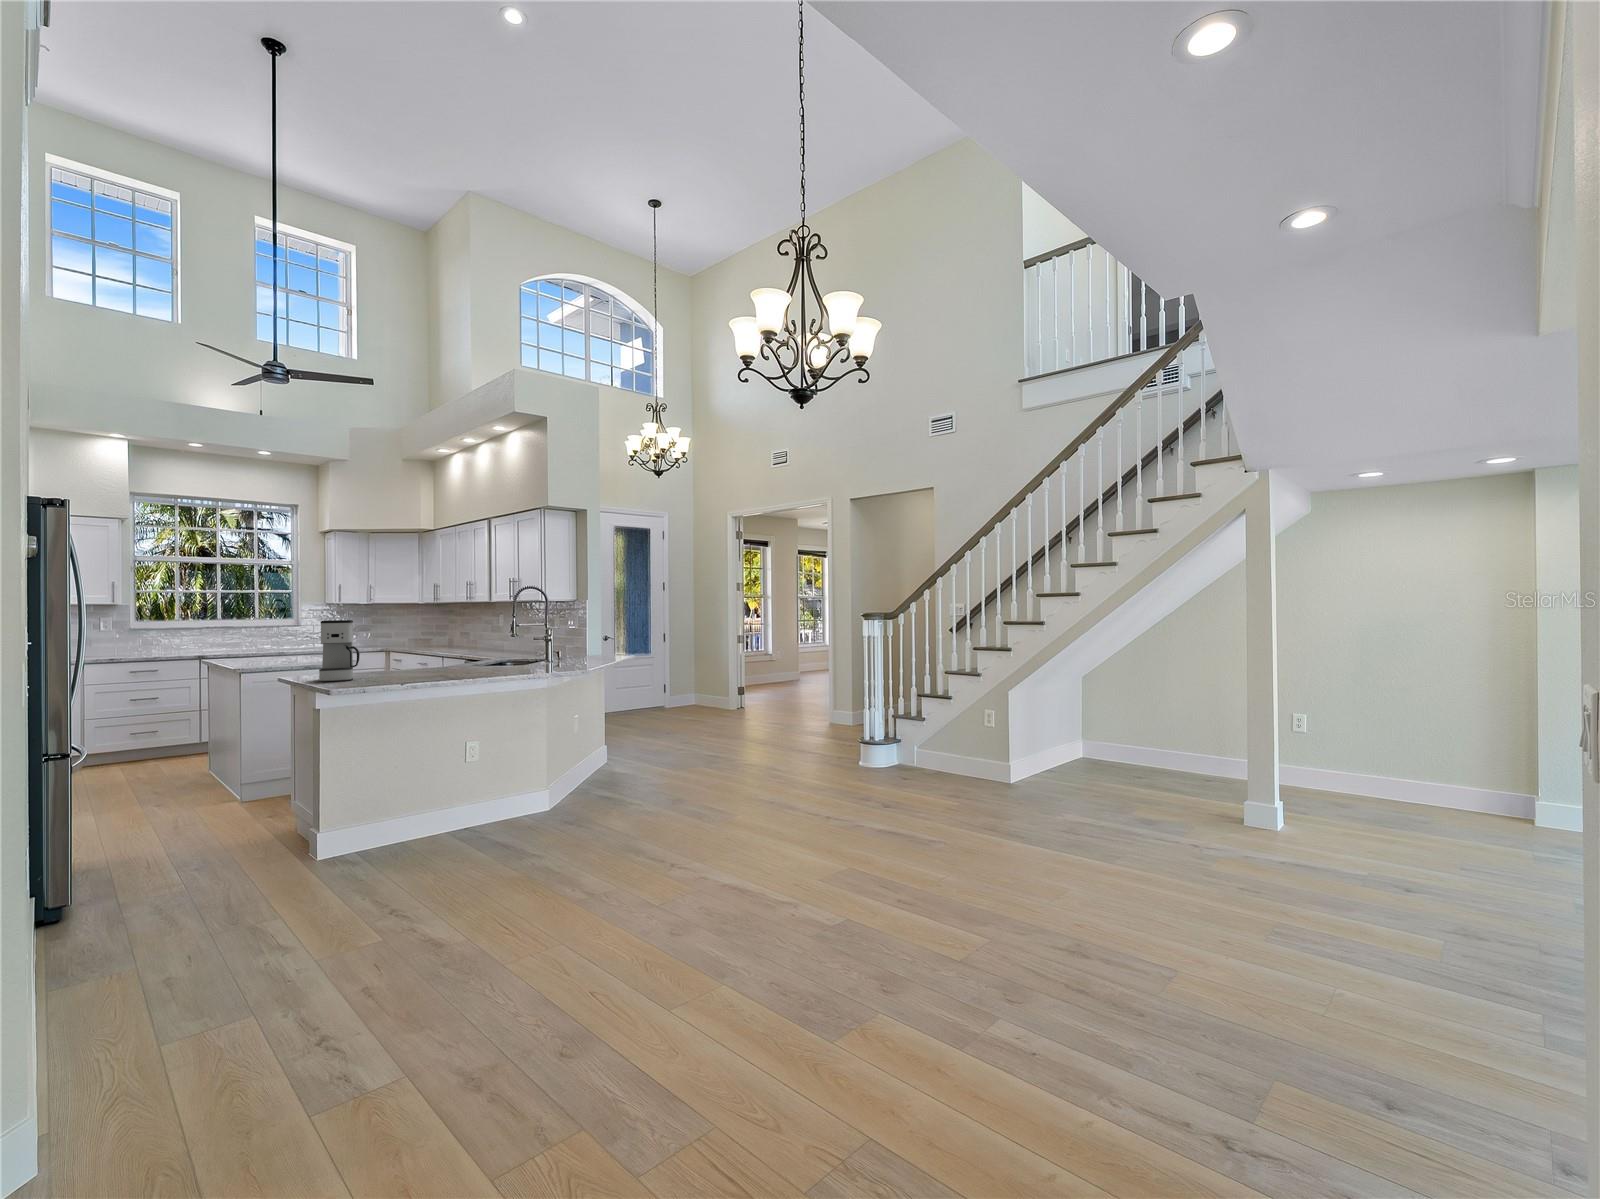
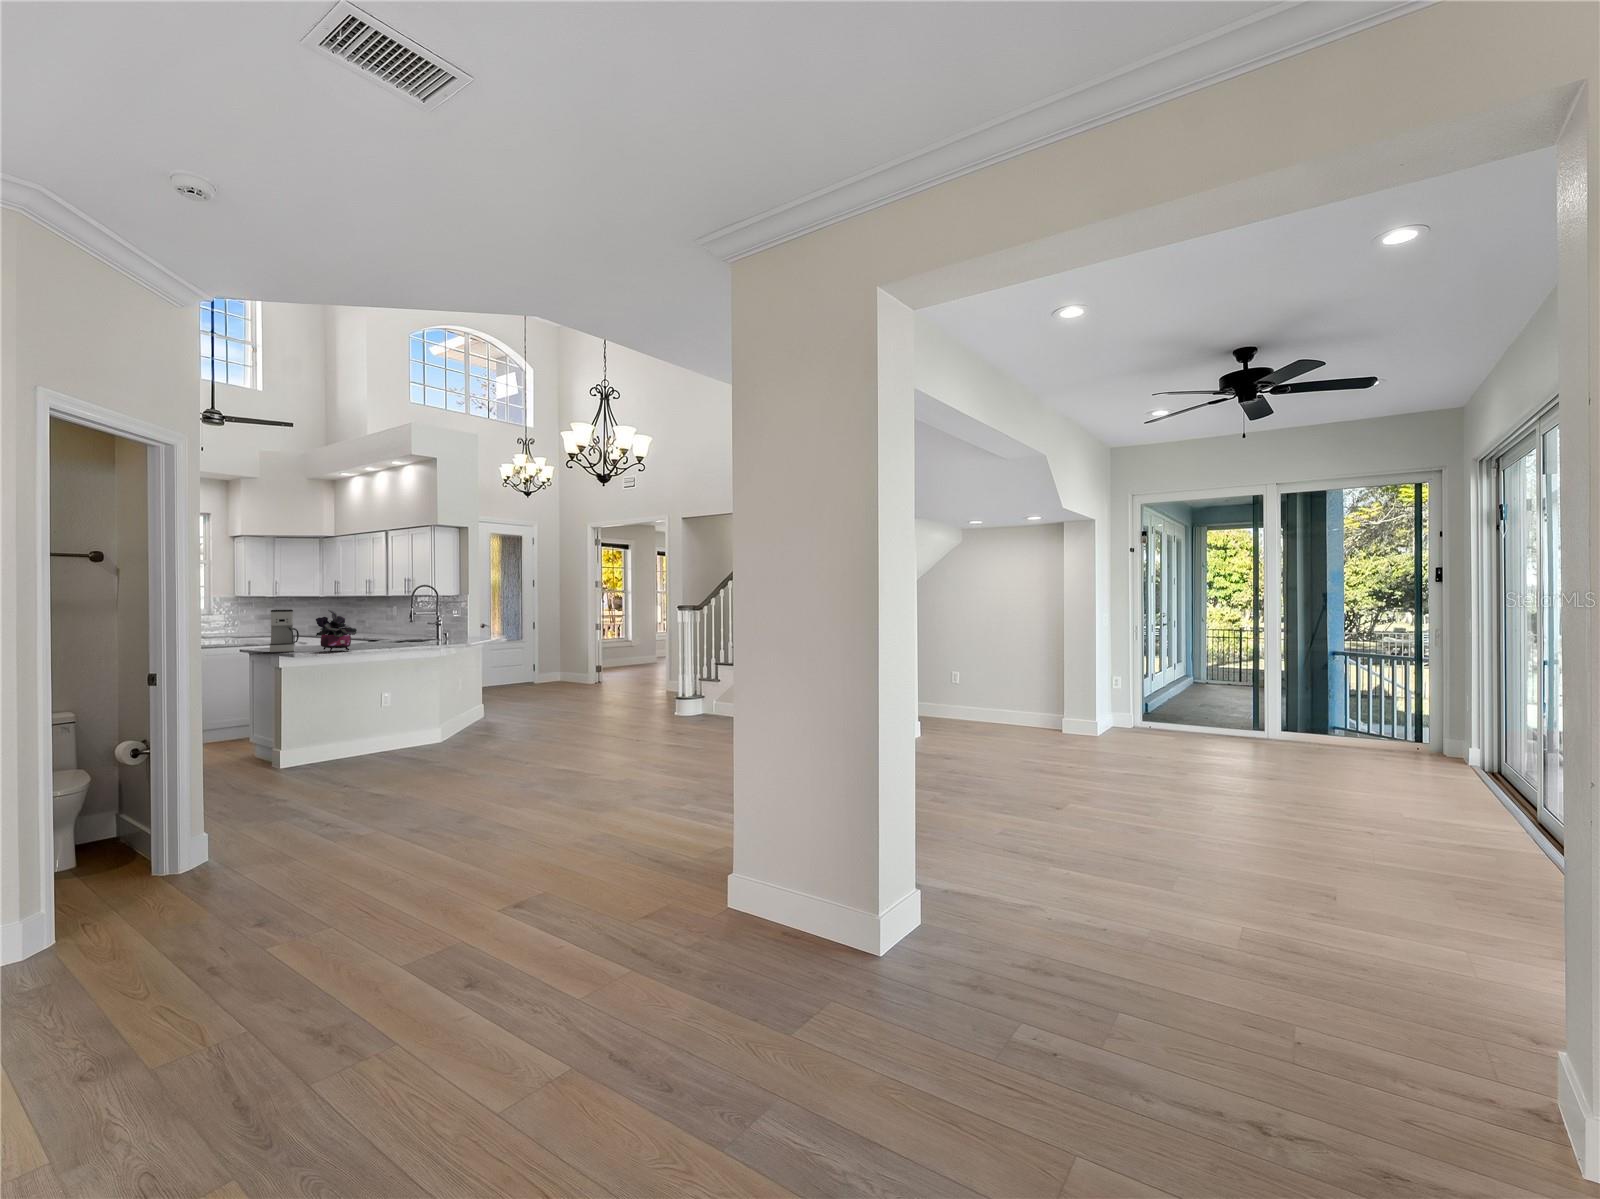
potted plant: none [378,620,436,680] -> present [316,610,357,651]

